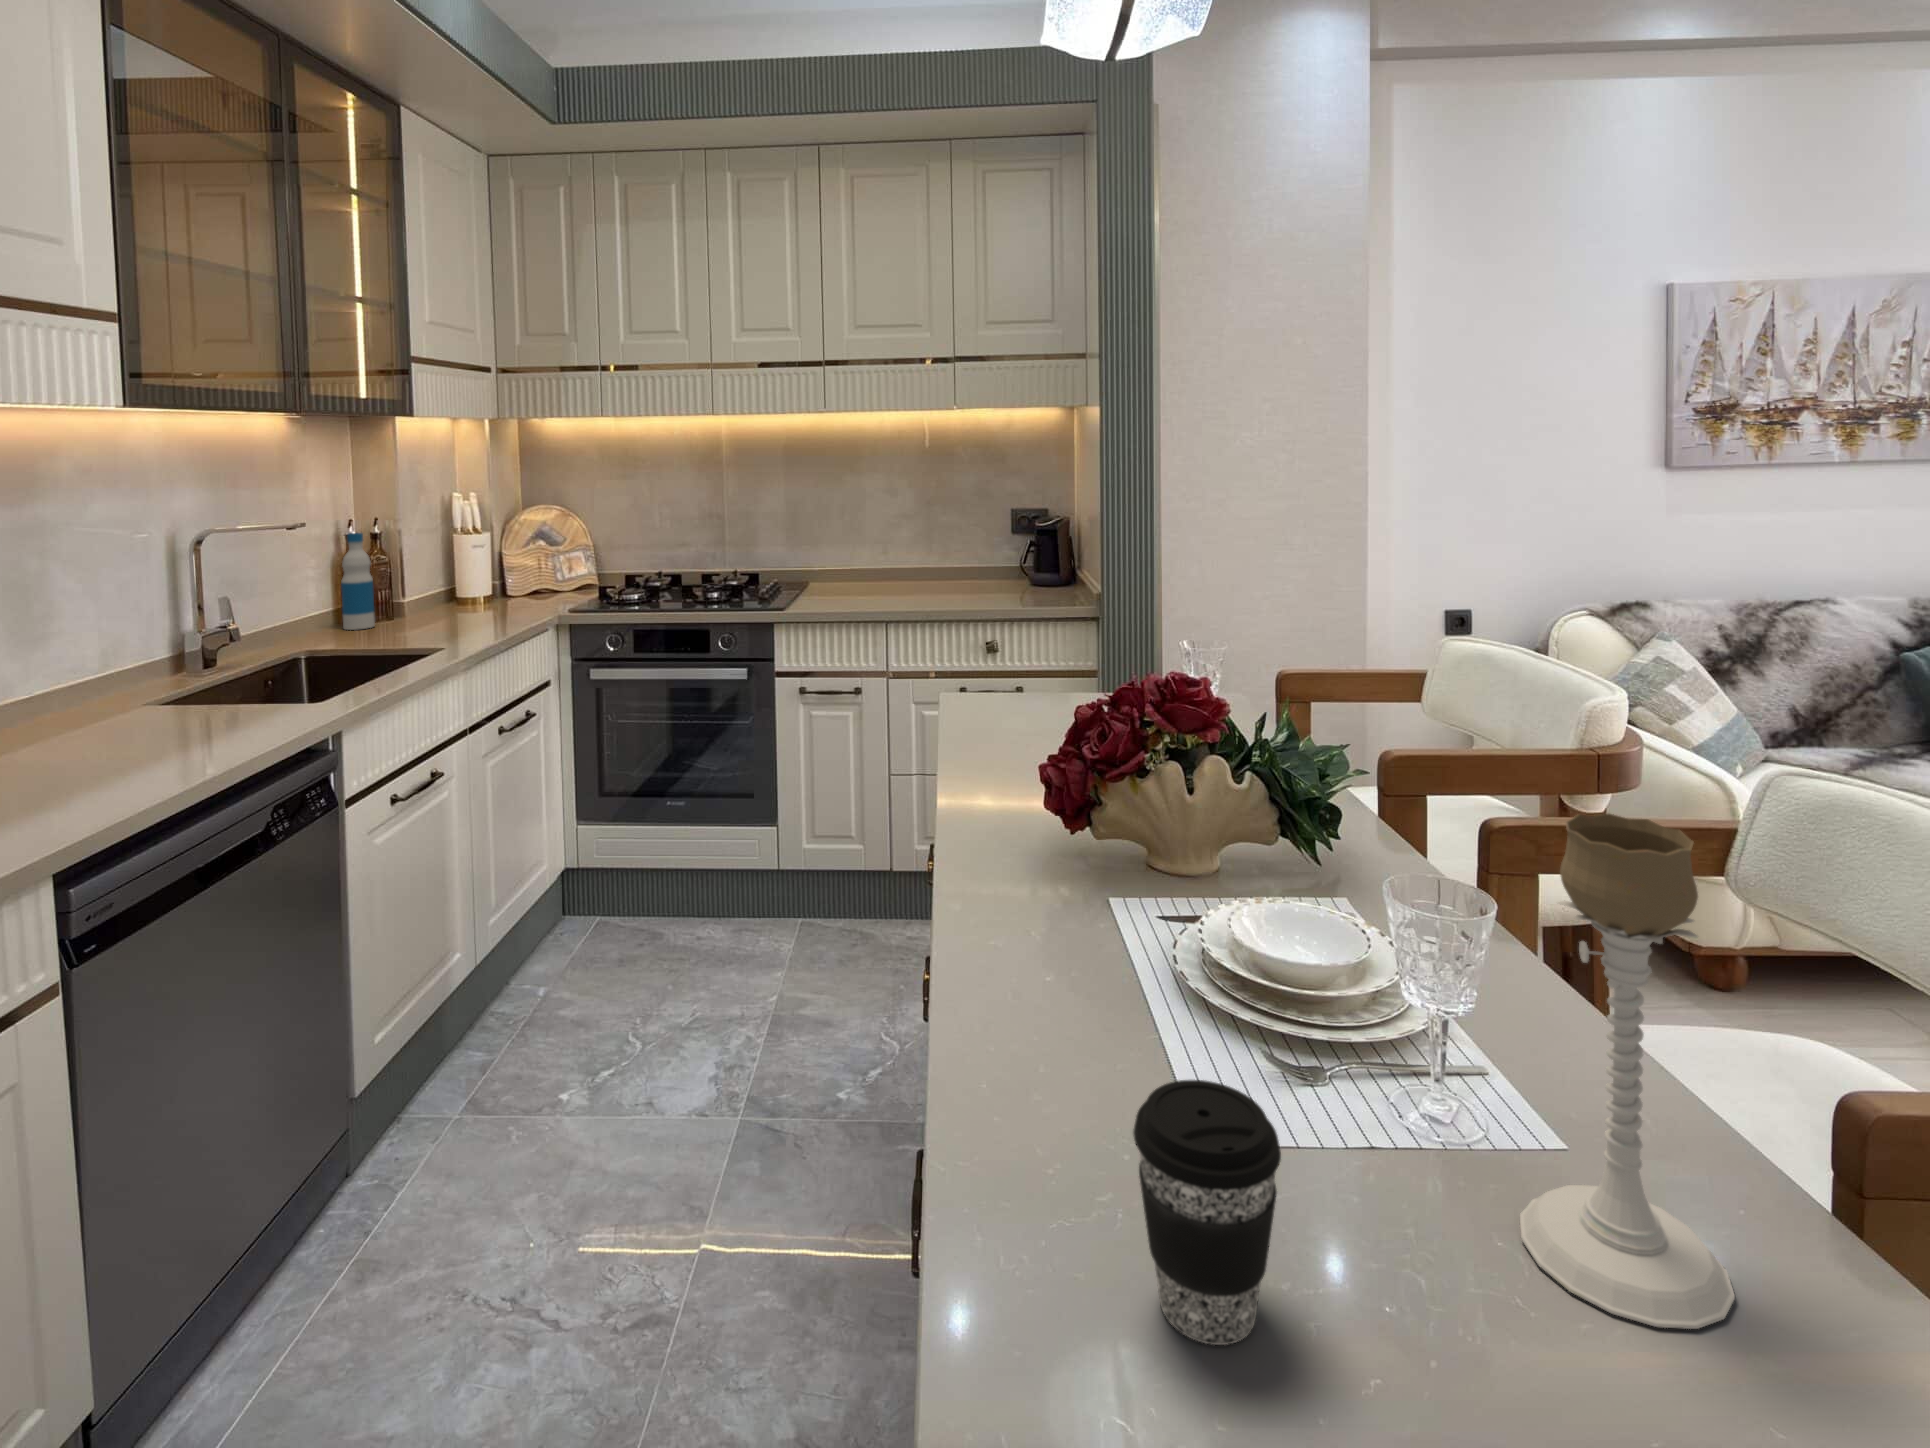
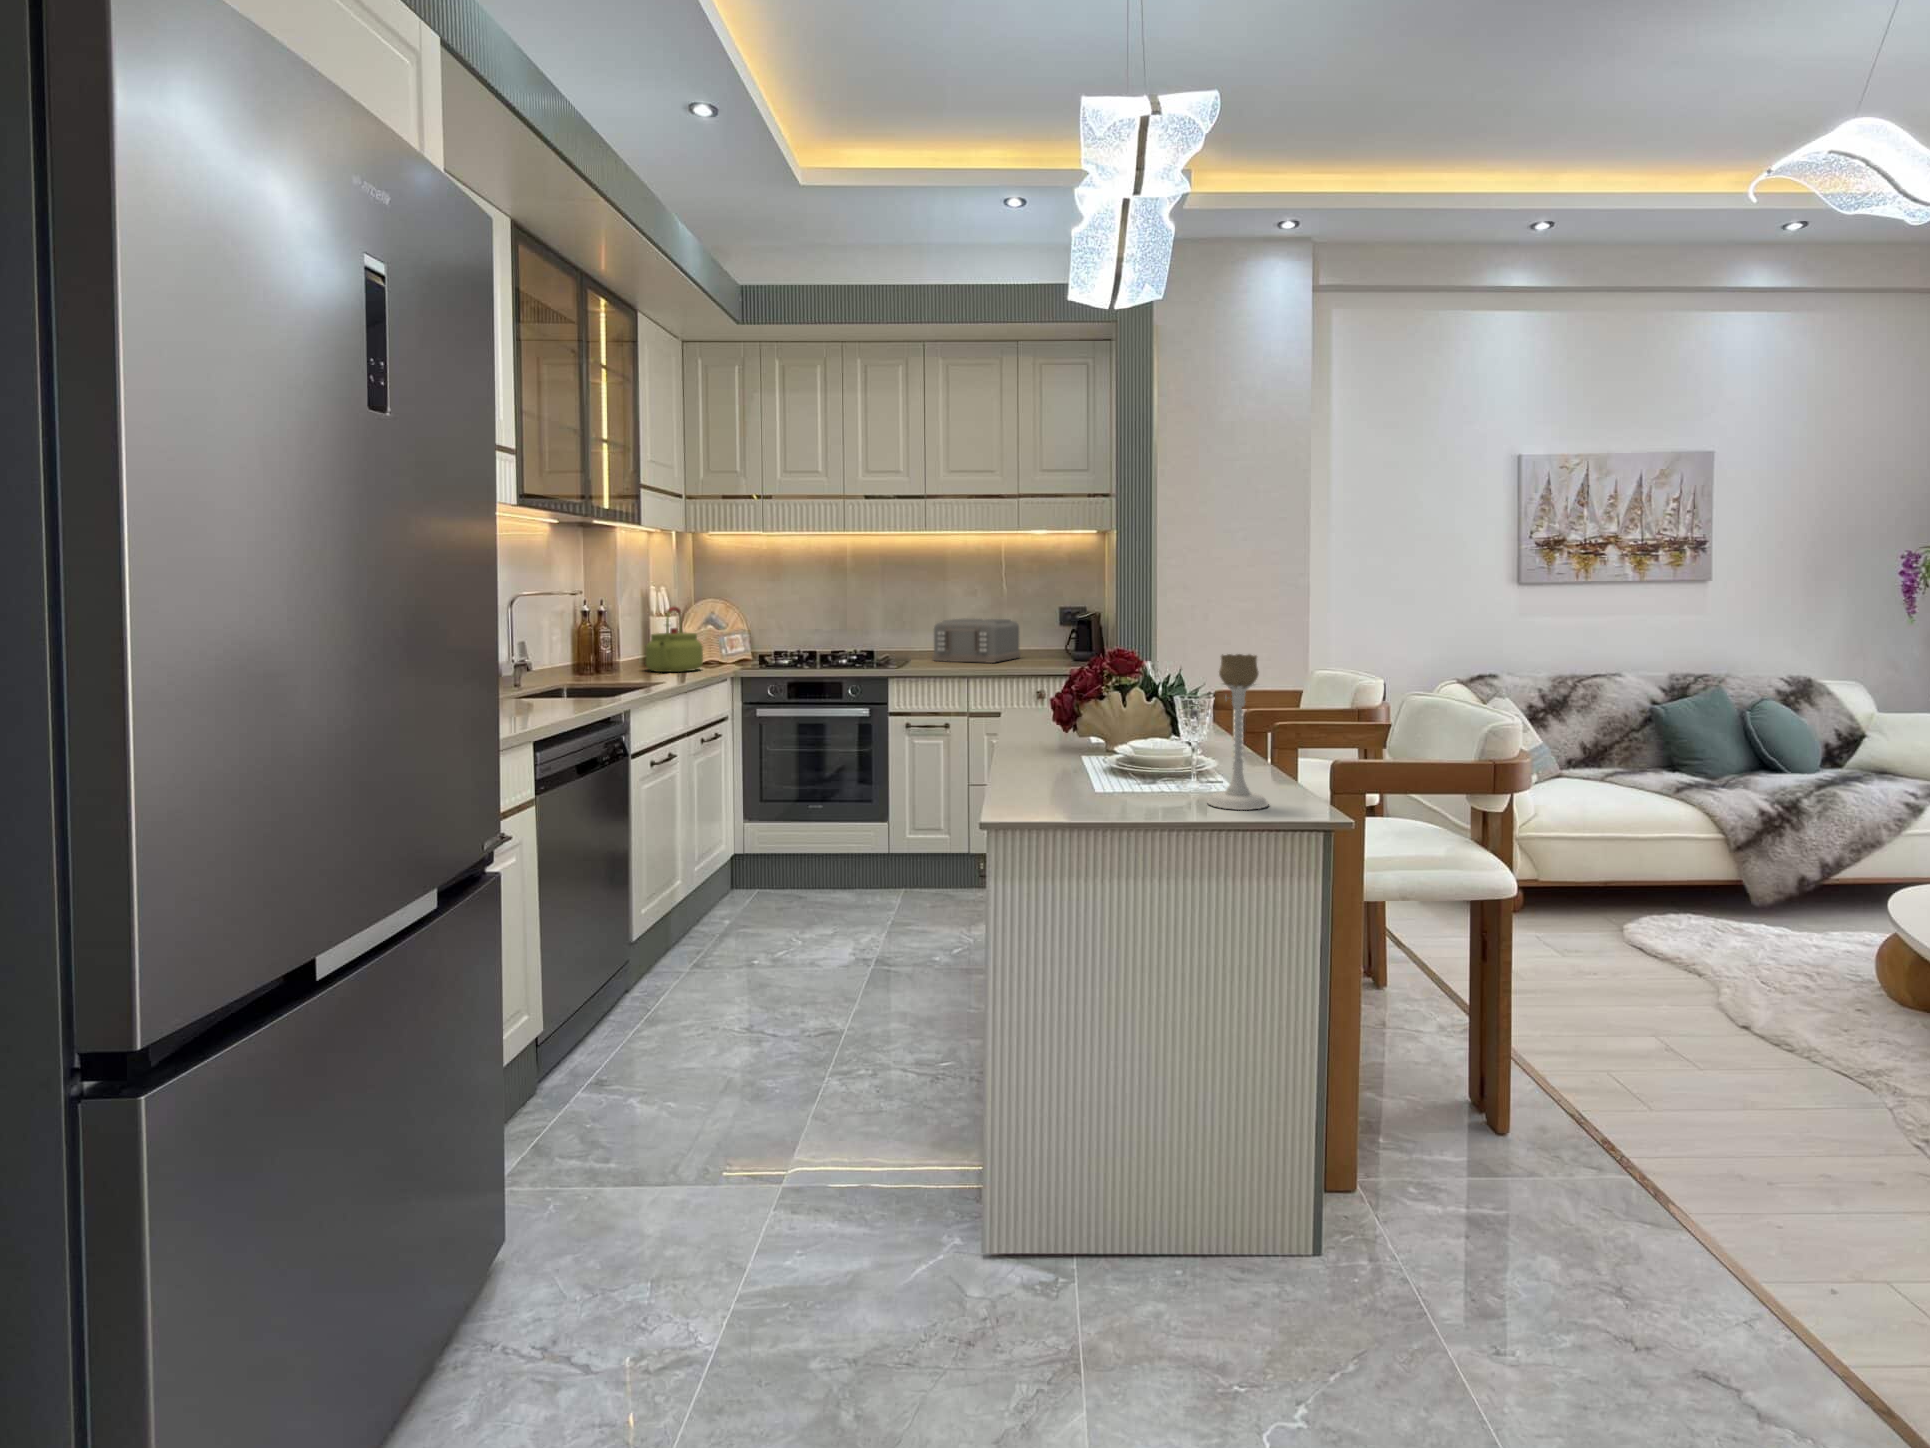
toaster: none [840,527,961,593] -> present [932,619,1021,663]
kettle: none [429,528,512,624] -> present [646,607,703,672]
bottle: present [341,533,375,630] -> none [588,607,609,674]
coffee cup: present [1133,1080,1281,1345] -> none [1069,740,1117,812]

